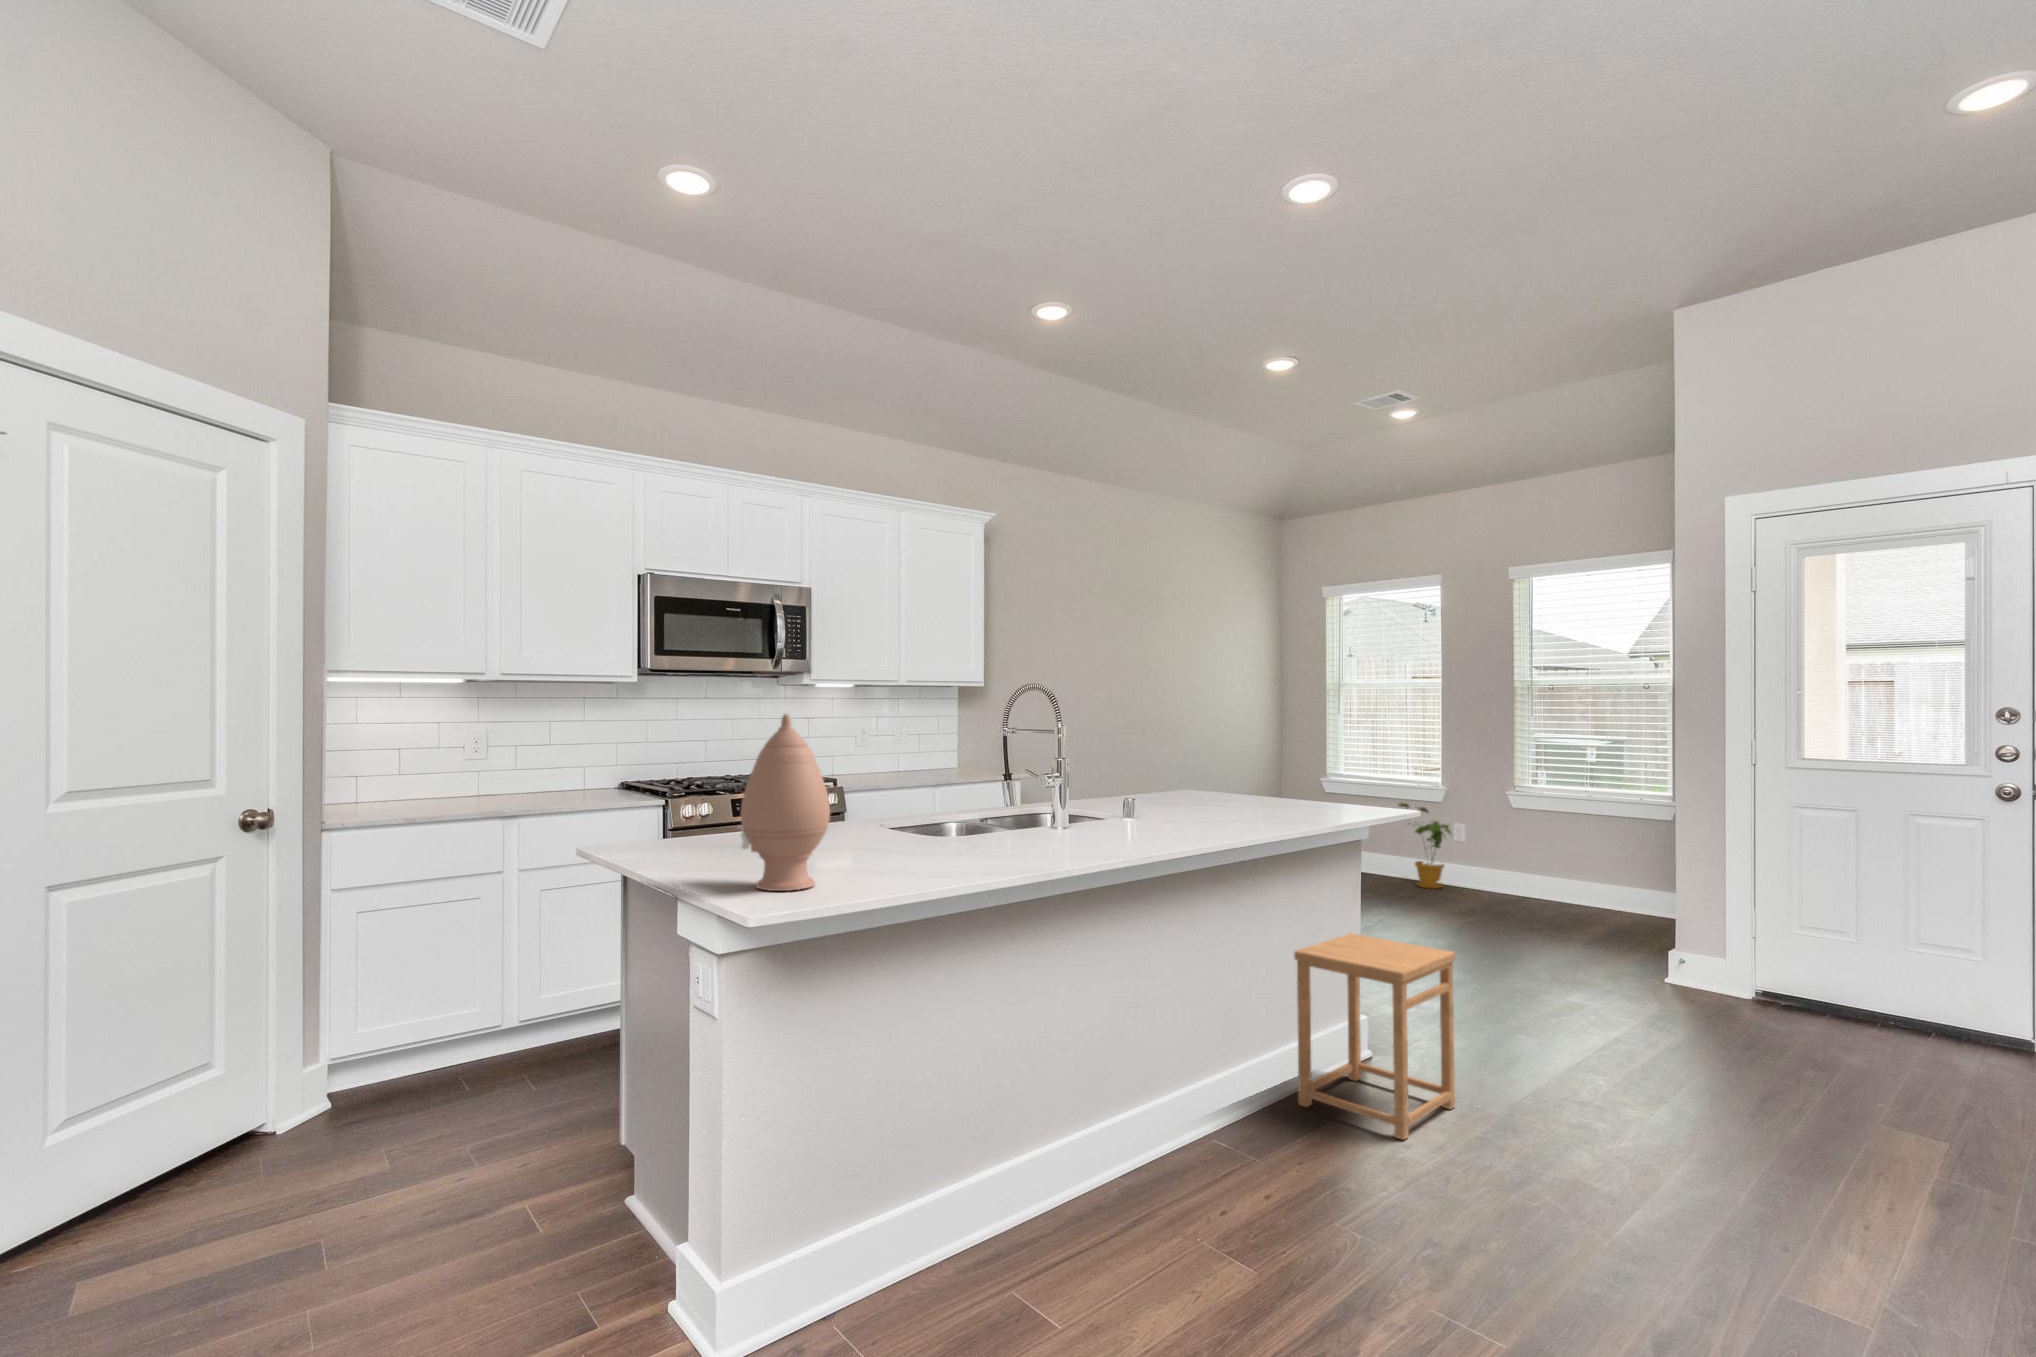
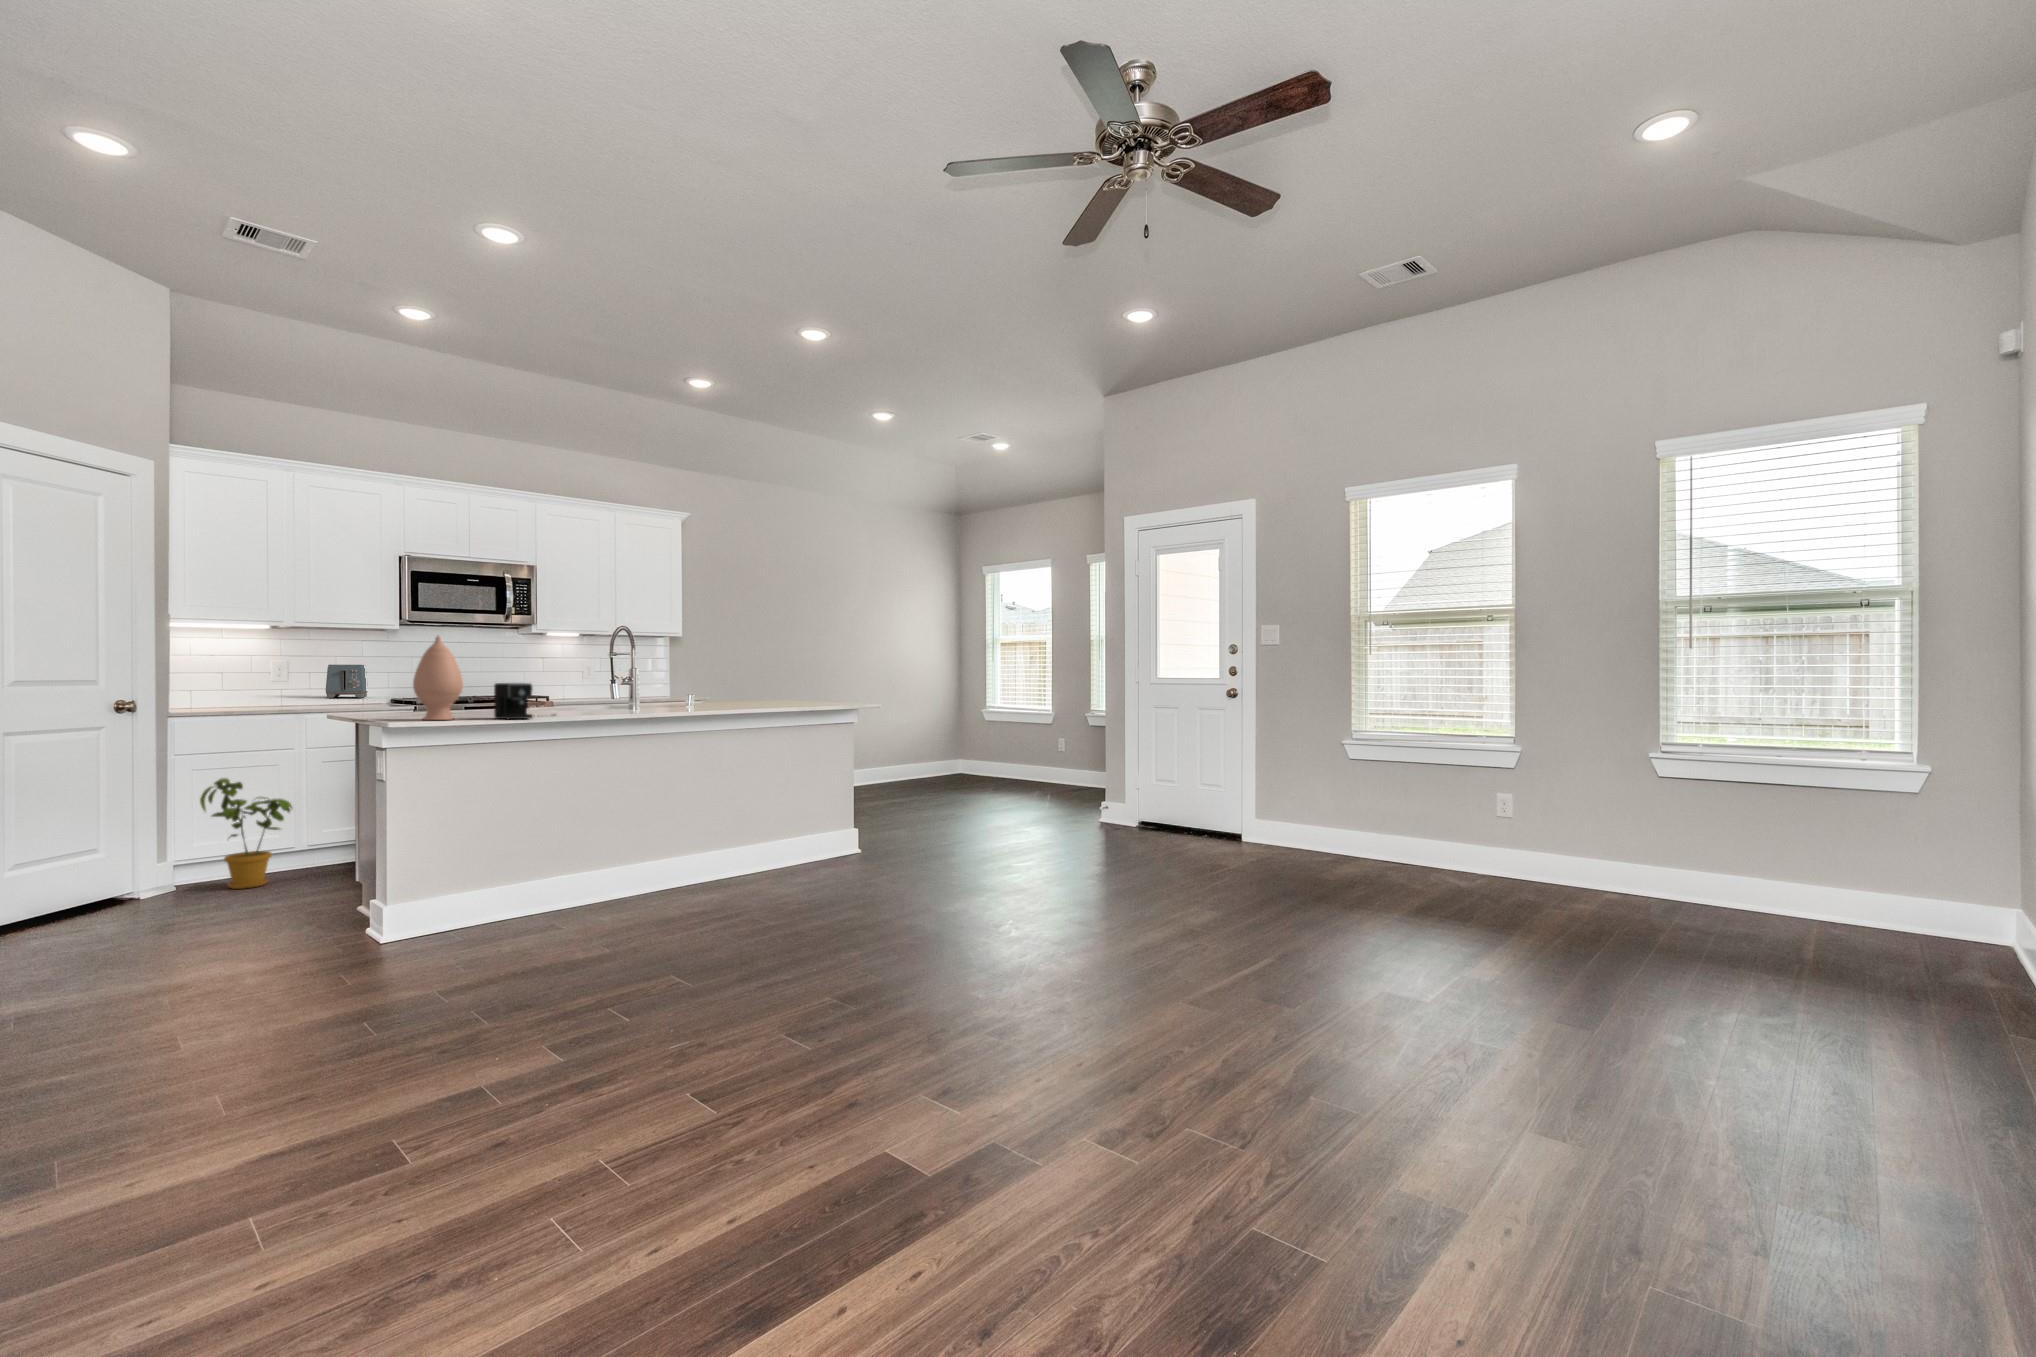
toaster: none [539,733,591,784] -> present [326,665,368,698]
coffee maker: none [875,802,967,883] -> present [494,683,533,719]
house plant: present [1399,803,1451,889] -> present [200,778,292,889]
side table: present [1294,933,1456,1140] -> none [793,775,884,875]

